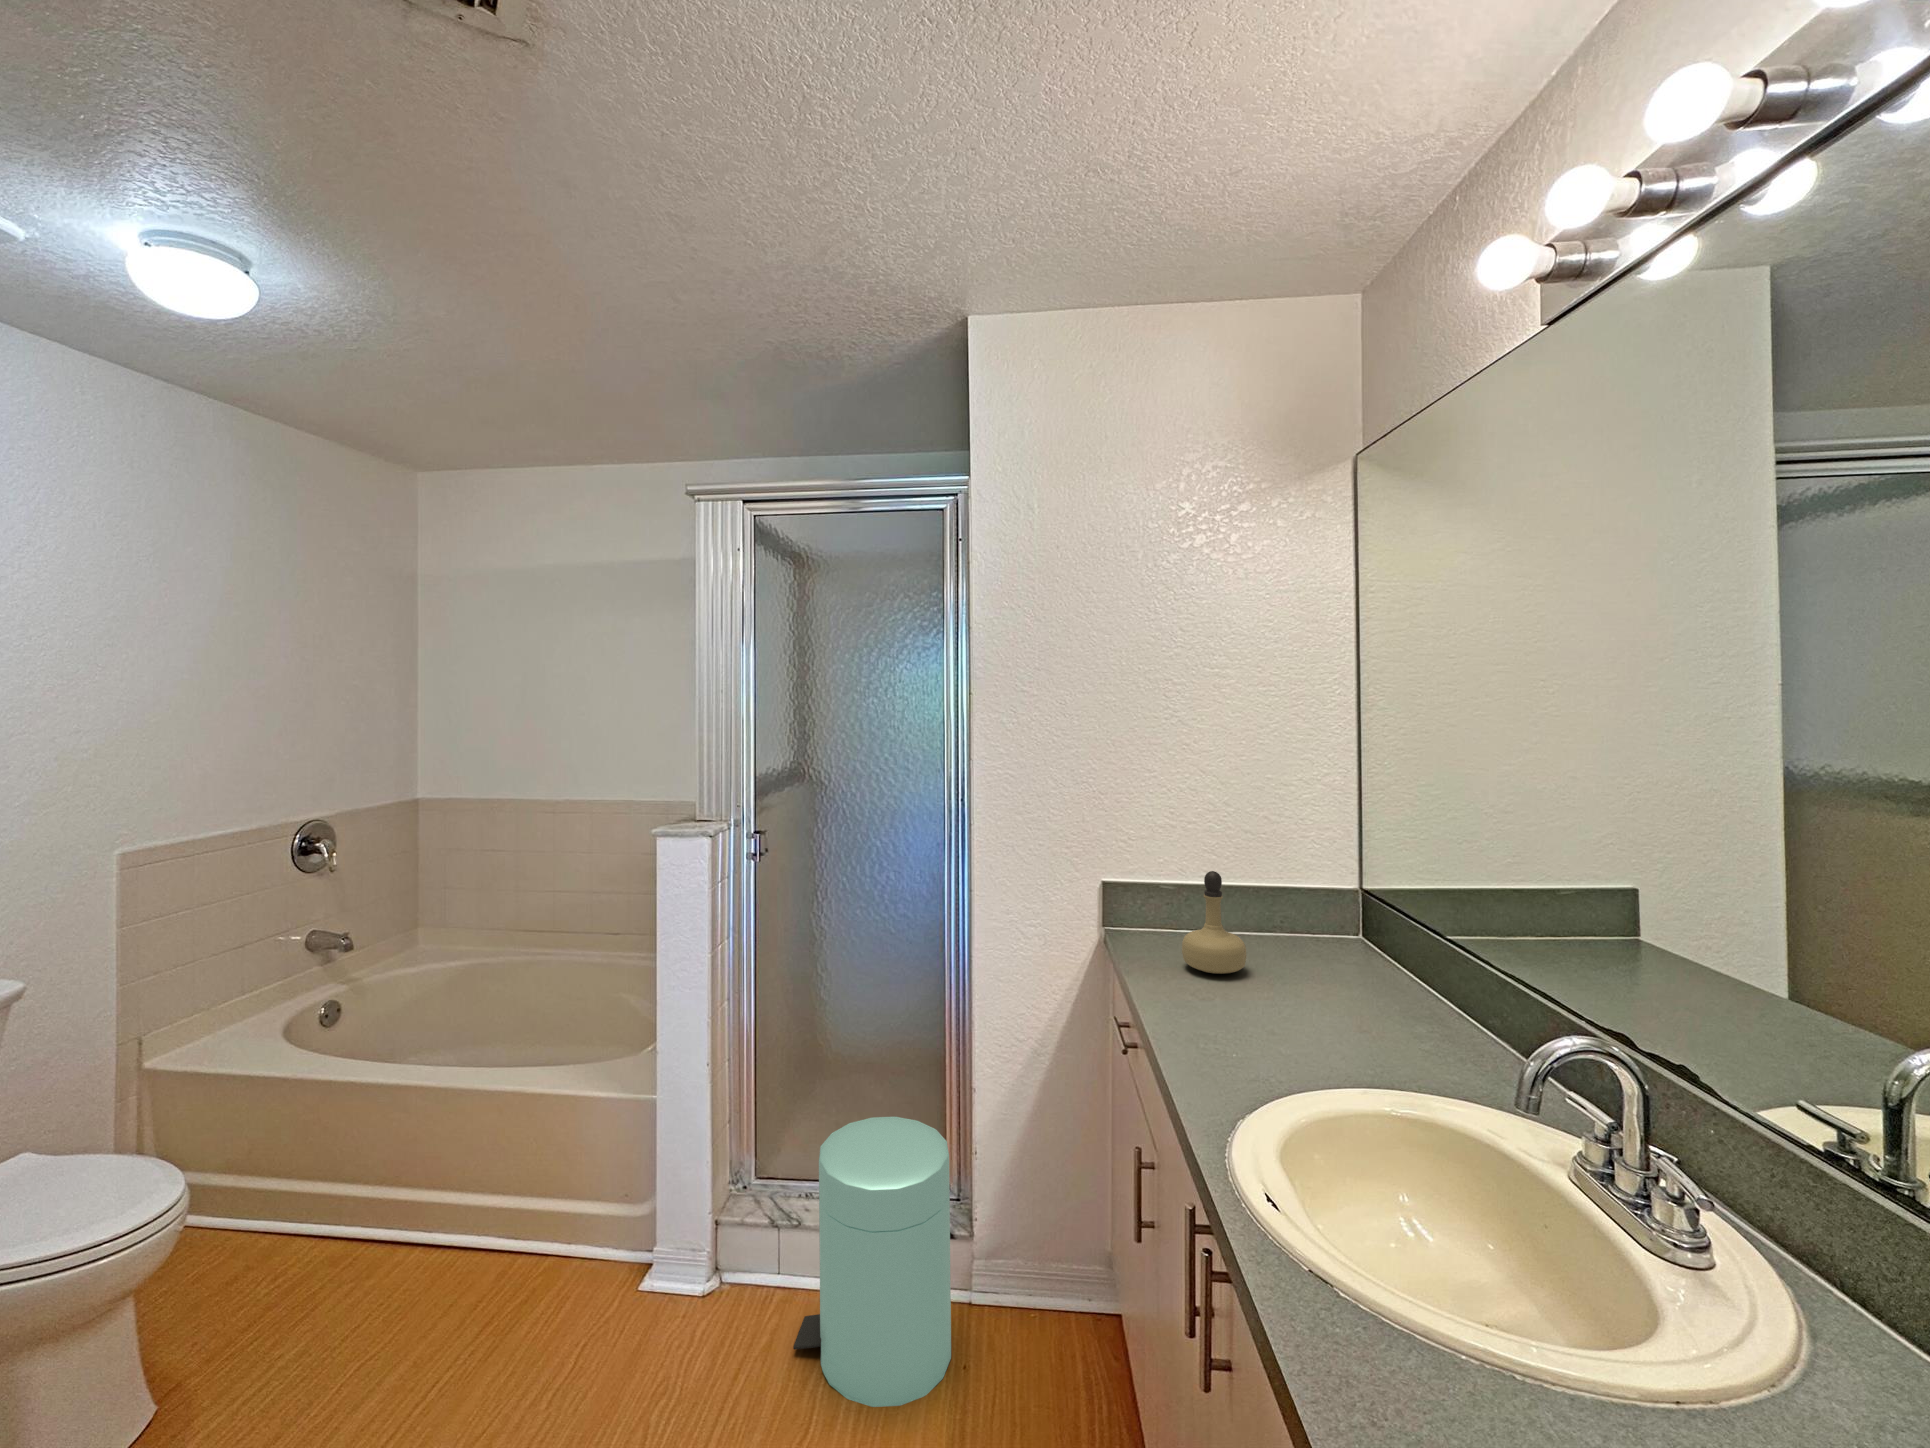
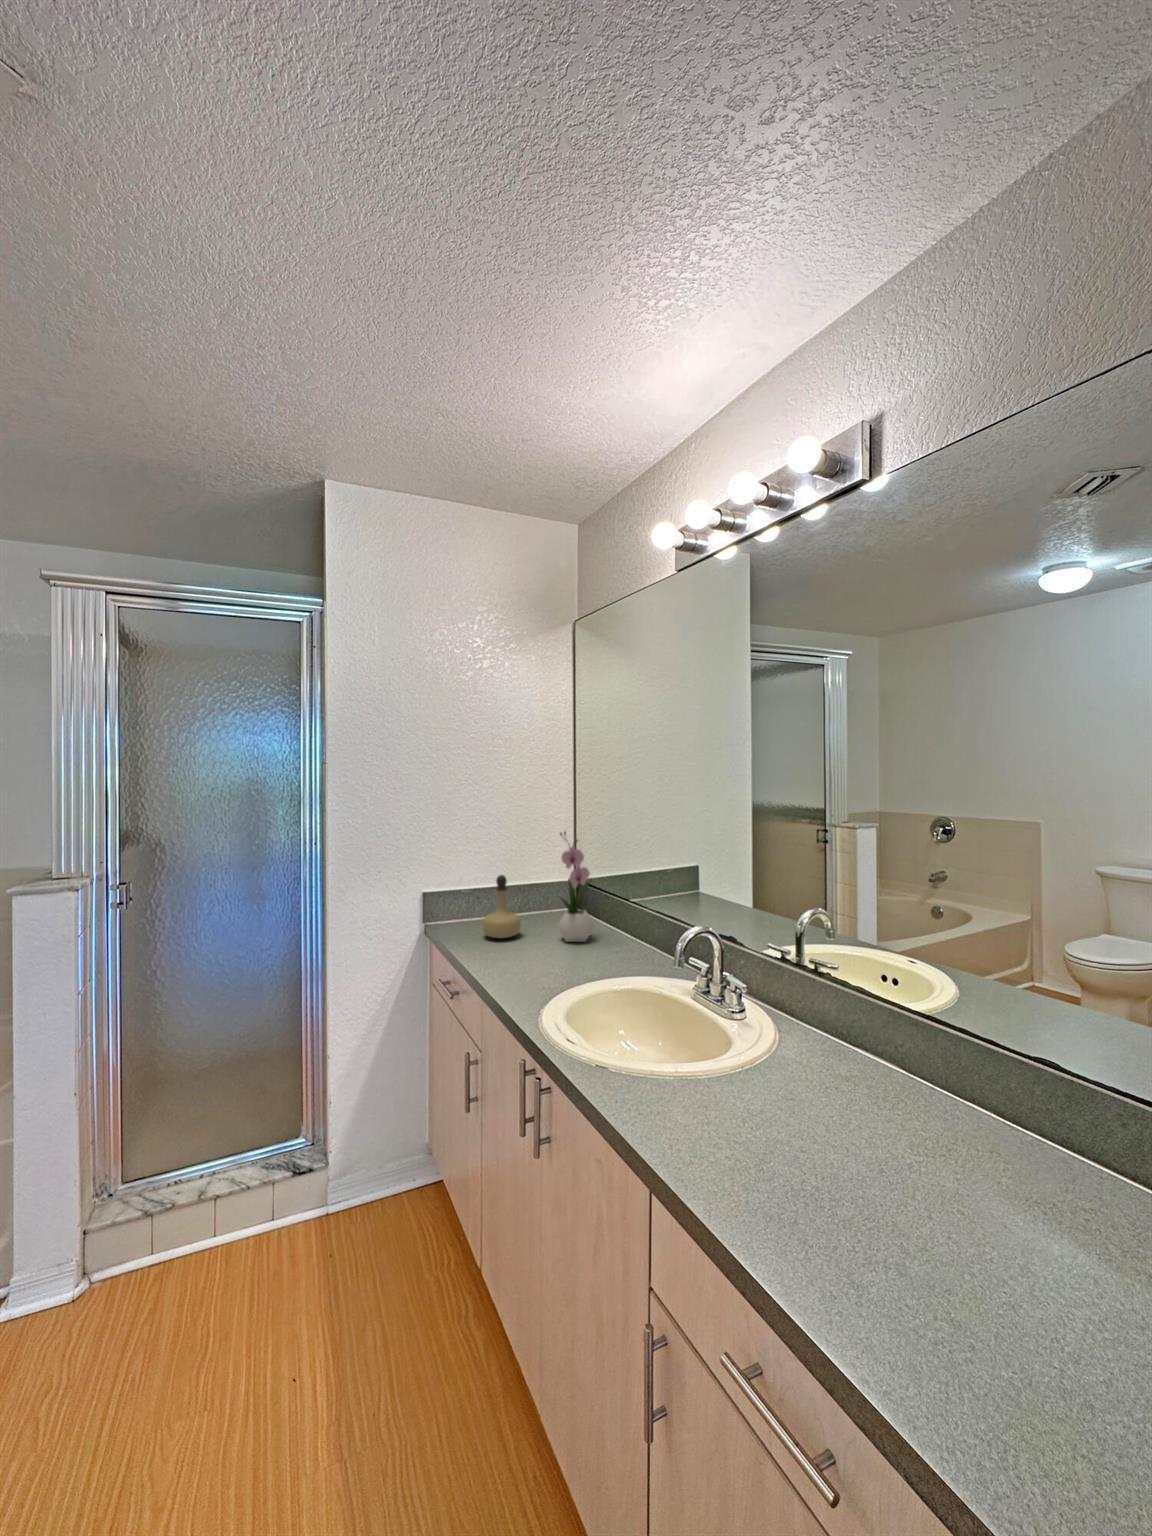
flower arrangement: none [1308,810,1382,1007] -> present [557,832,595,942]
trash can: present [793,1117,951,1407] -> none [179,1090,319,1317]

